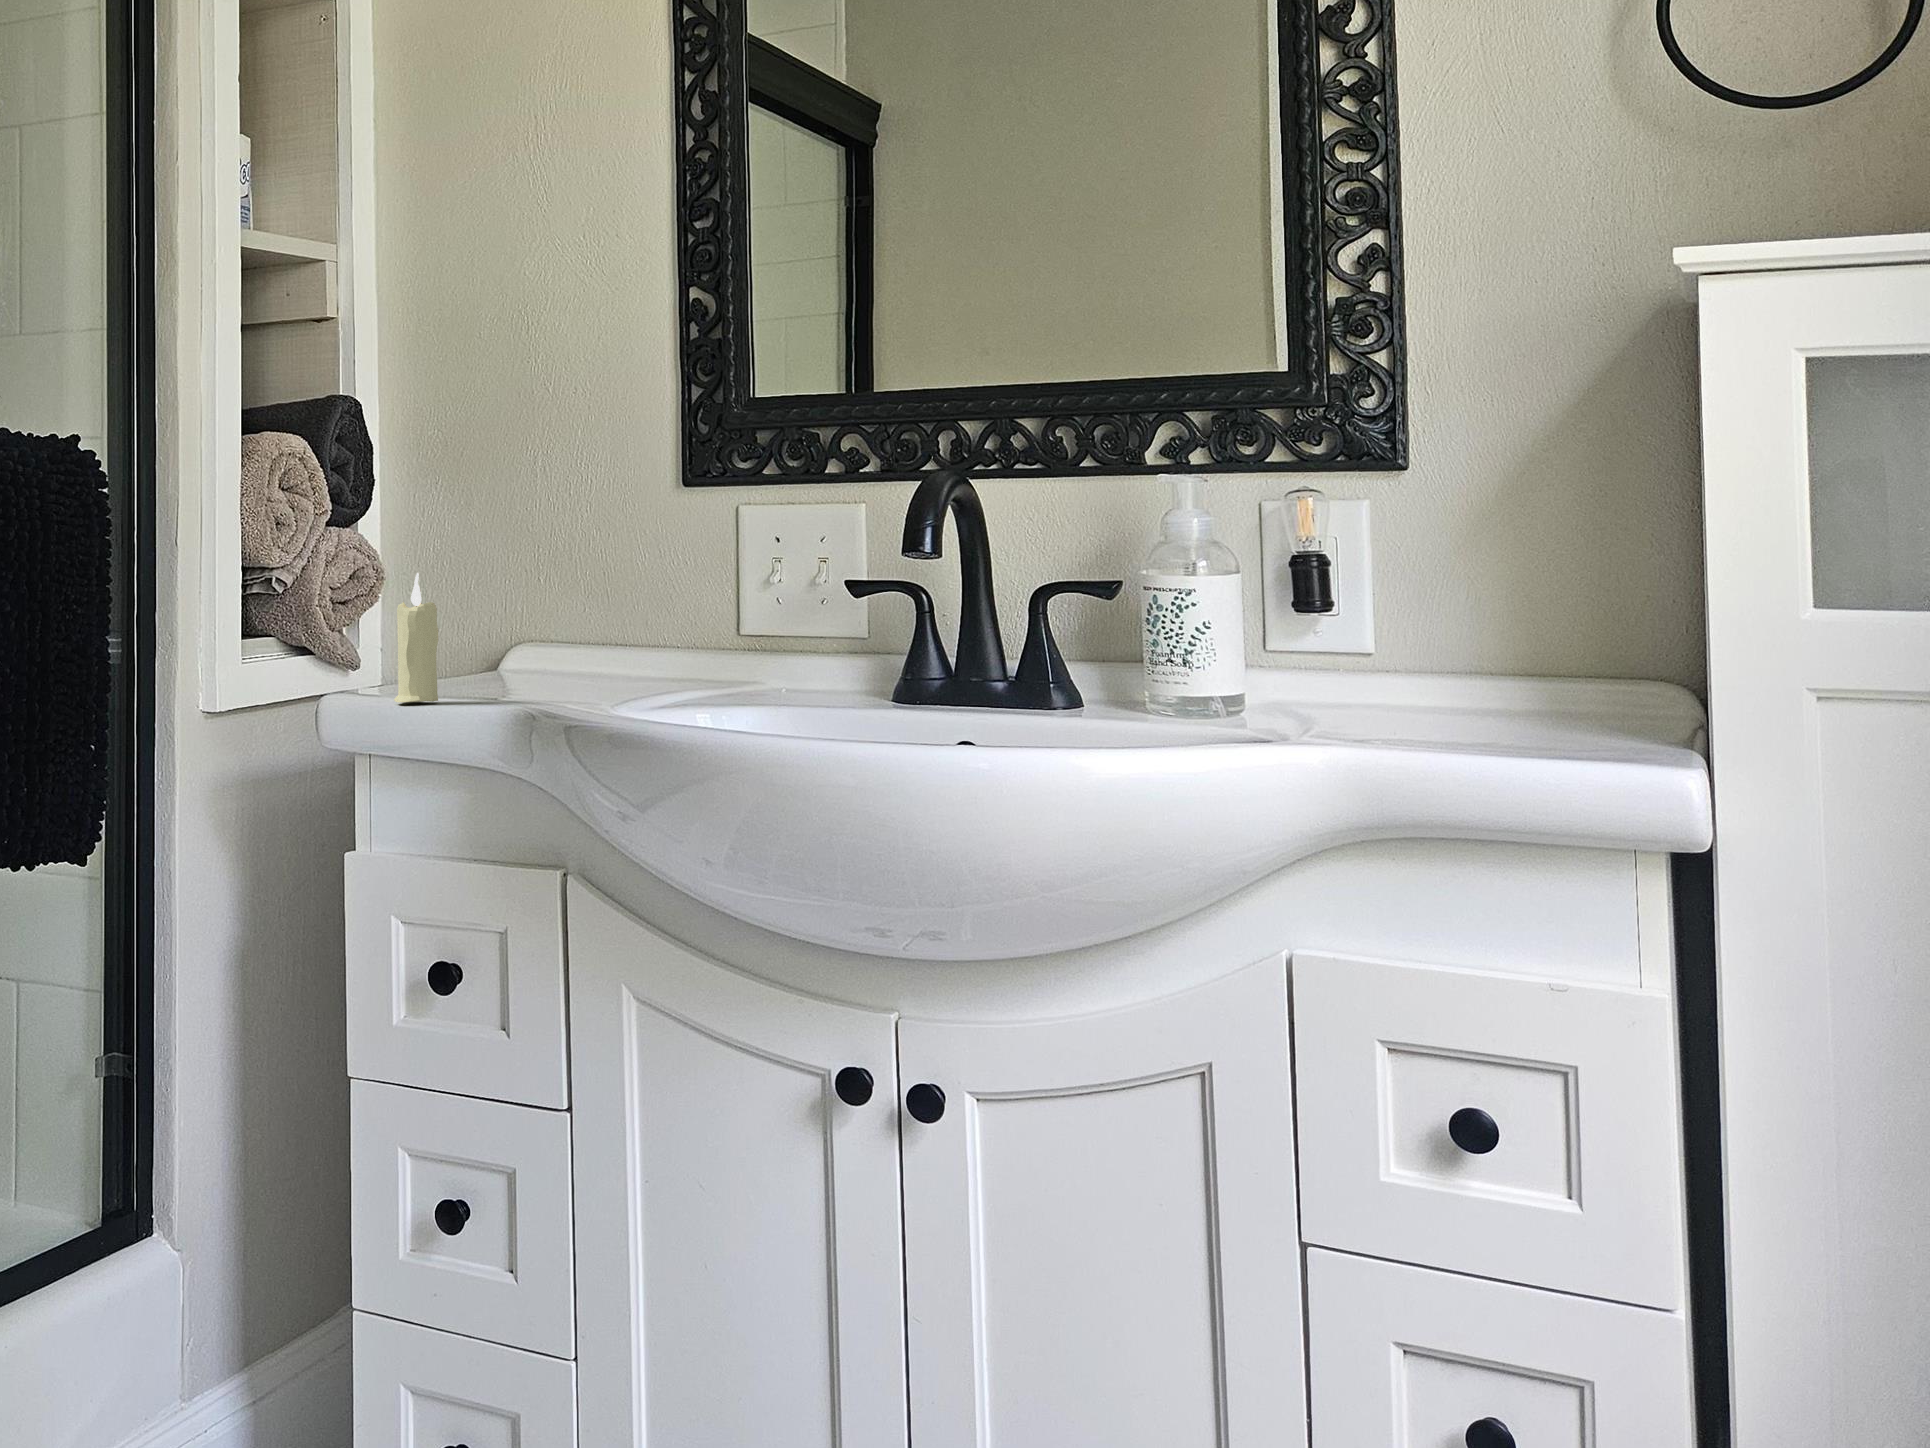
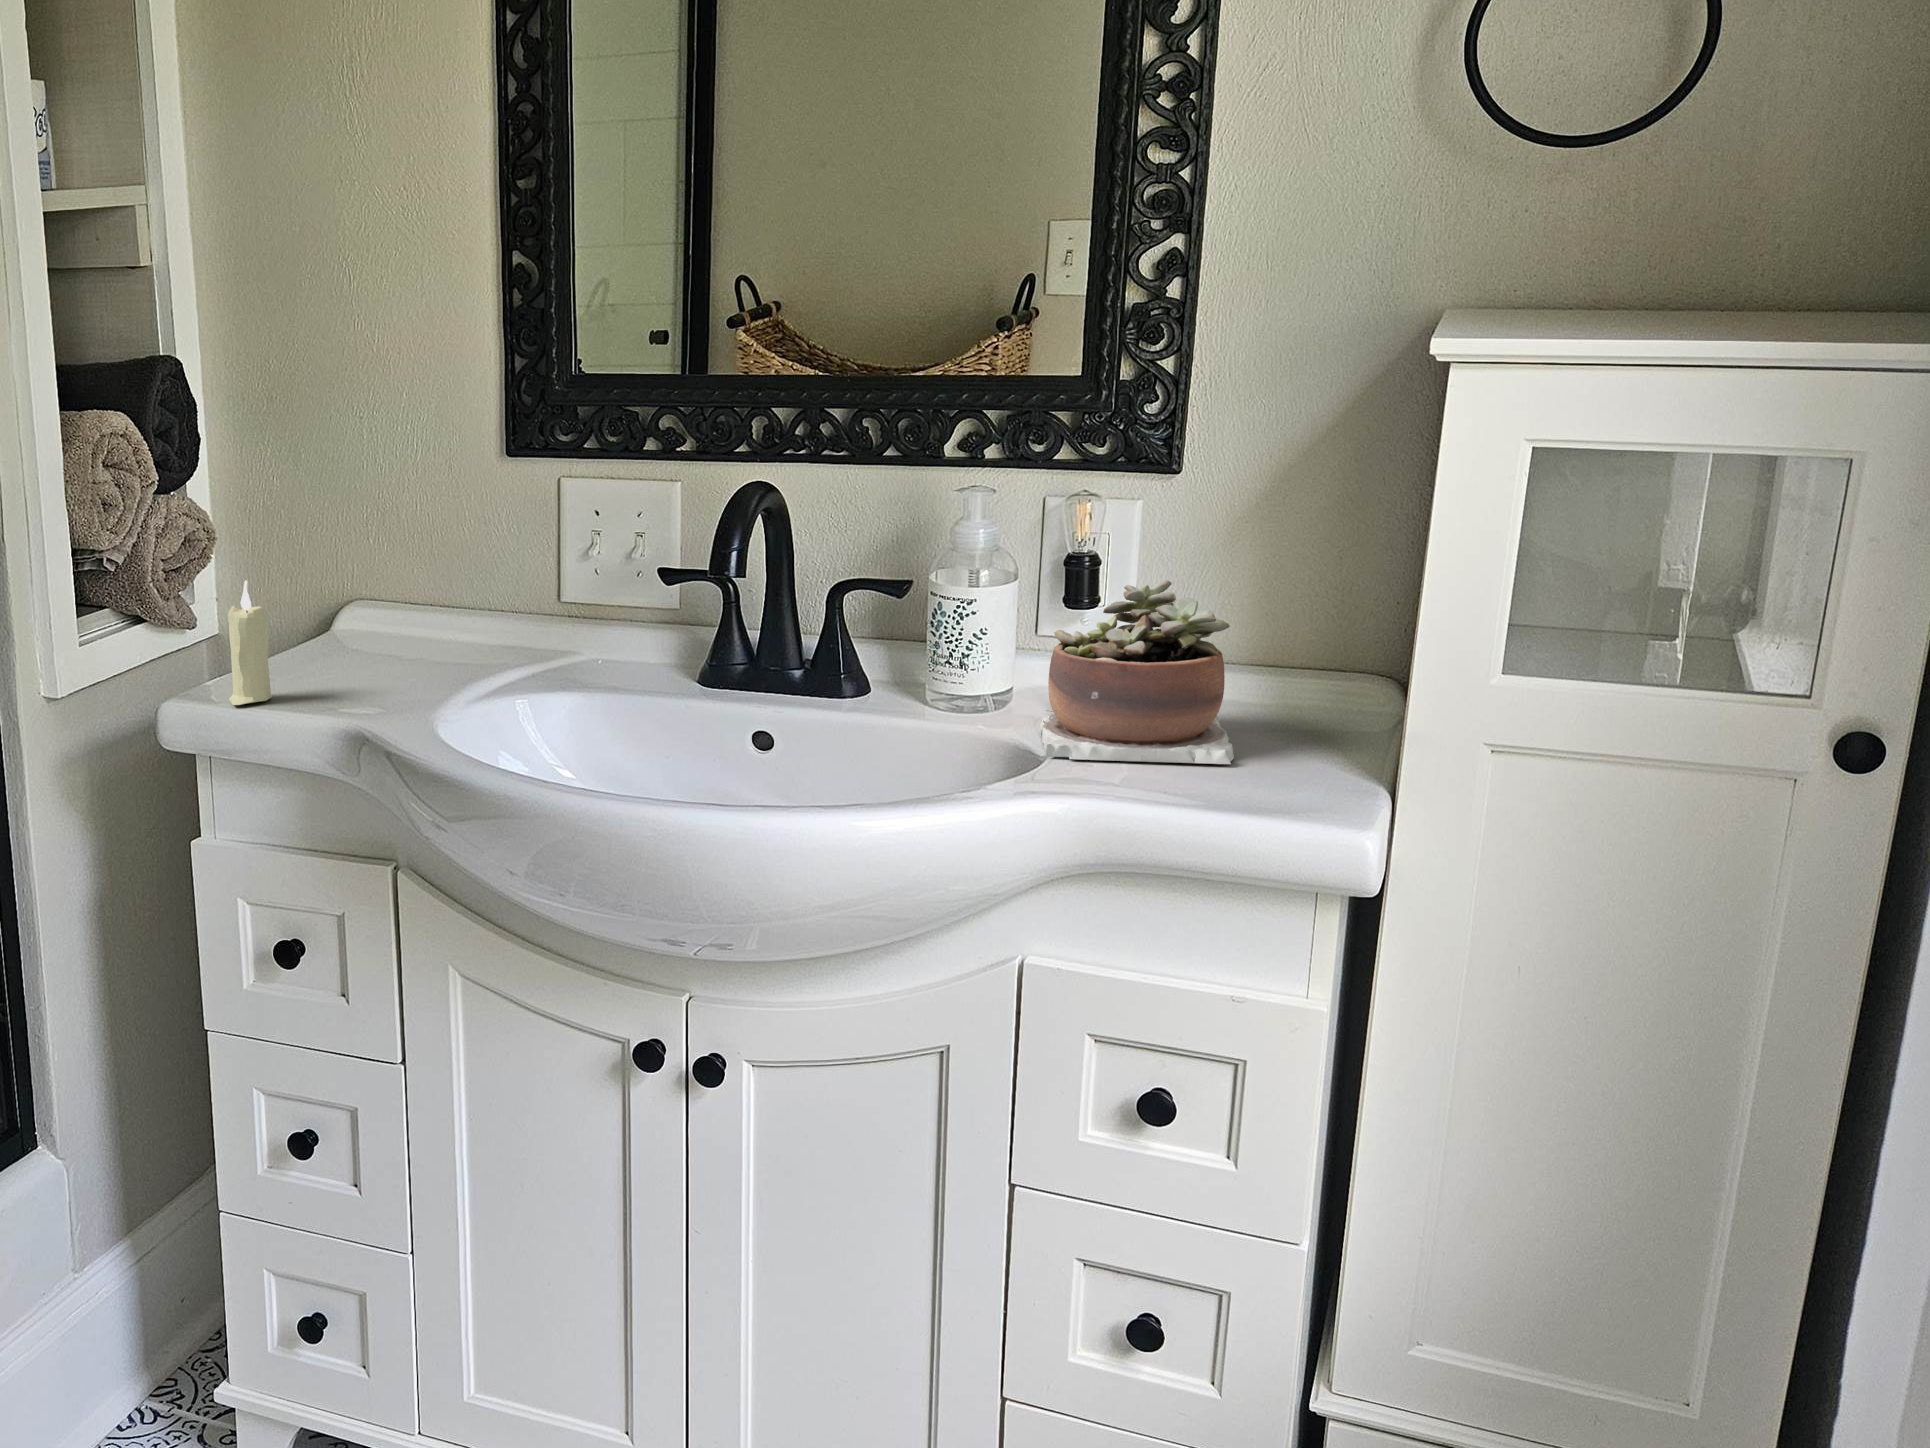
succulent plant: none [1277,558,1501,734] -> present [1040,580,1234,764]

